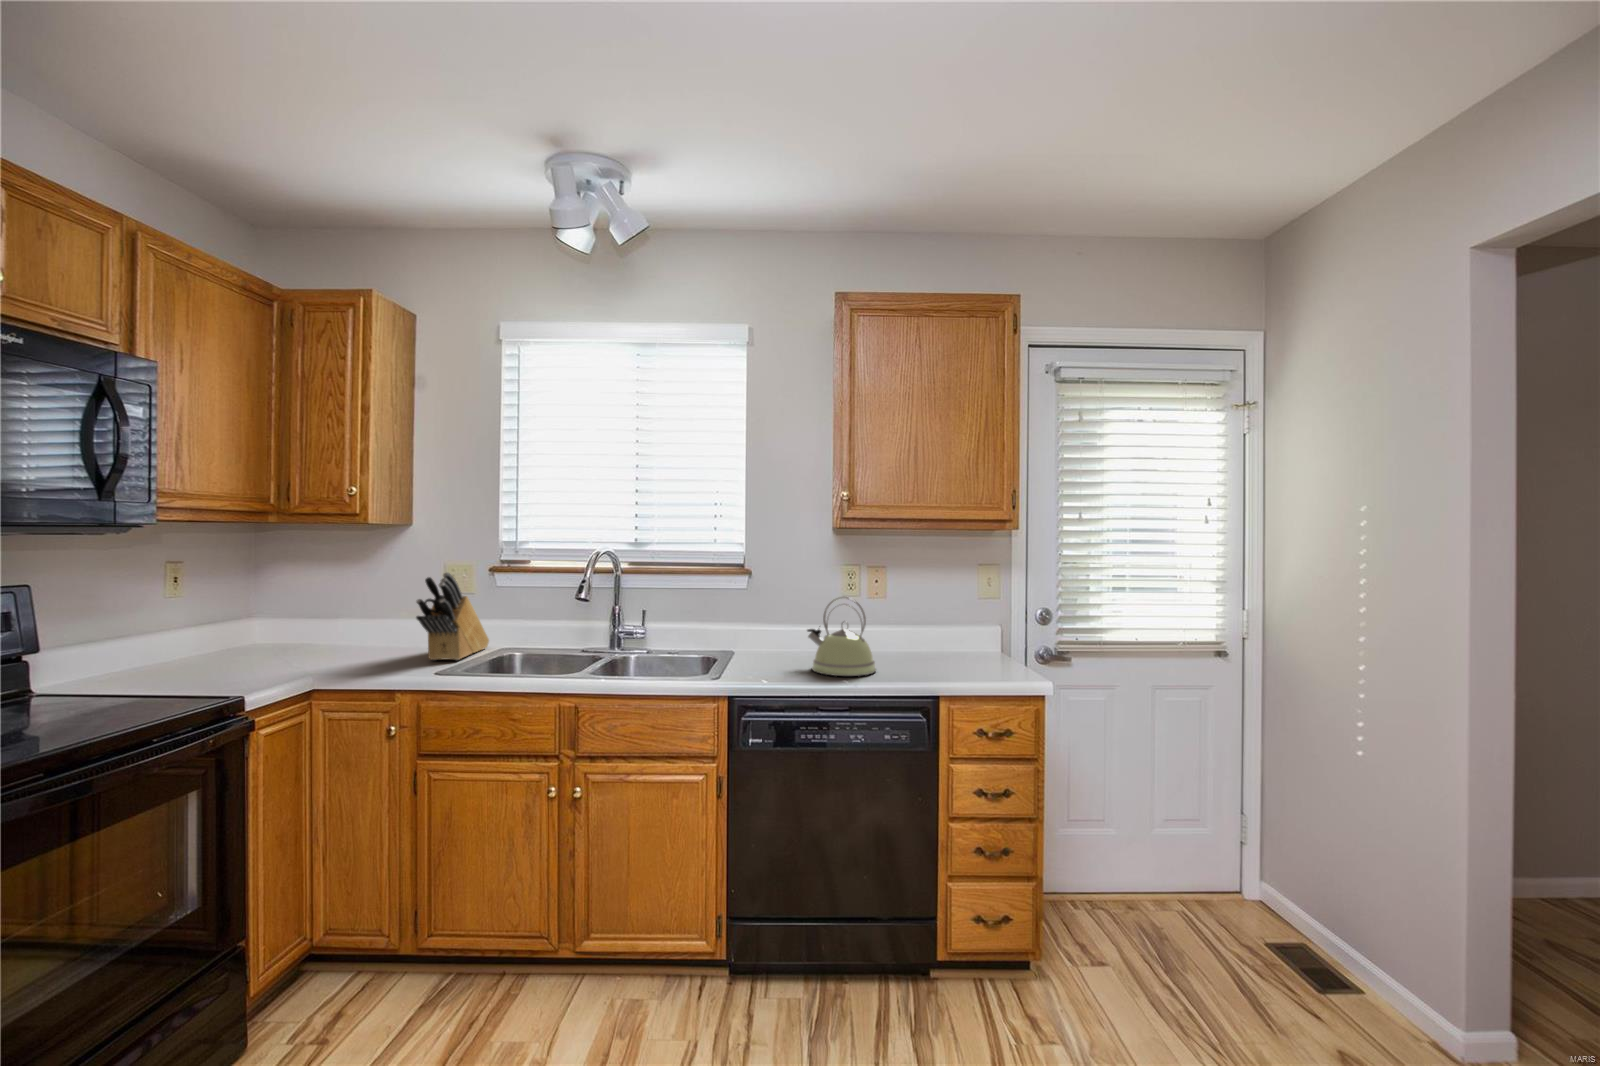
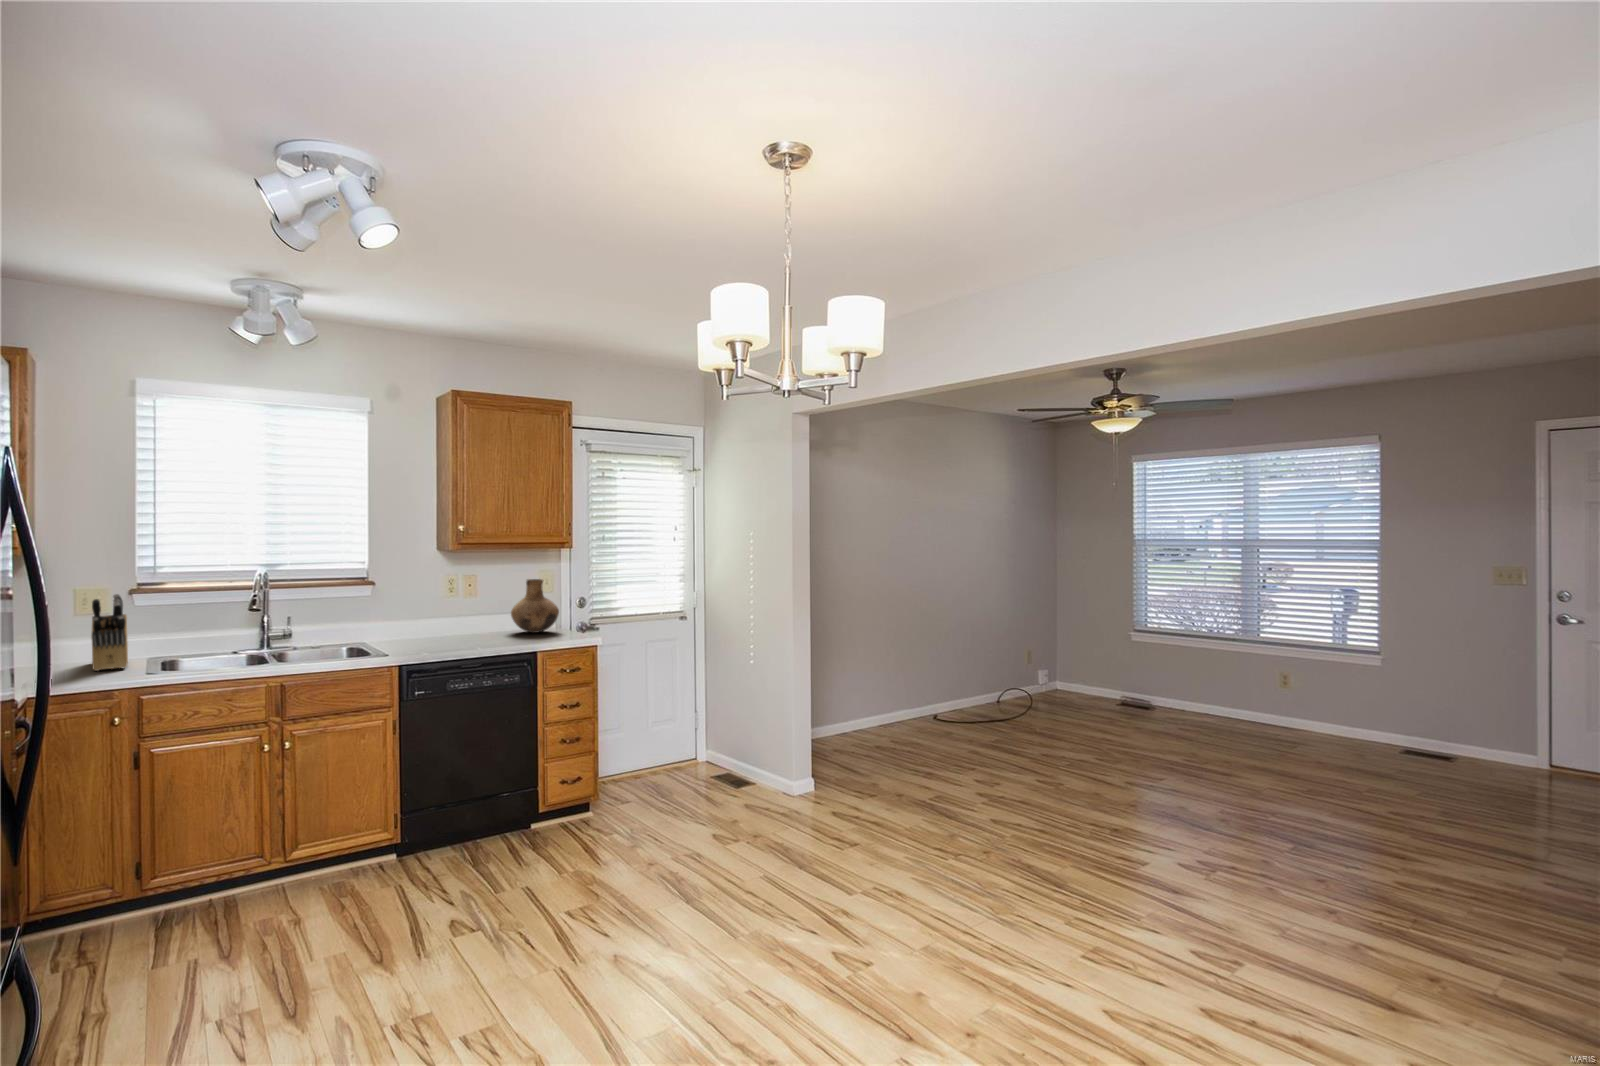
vase: none [927,575,998,657] -> present [511,579,559,633]
kettle: present [807,597,876,676] -> none [435,595,488,647]

